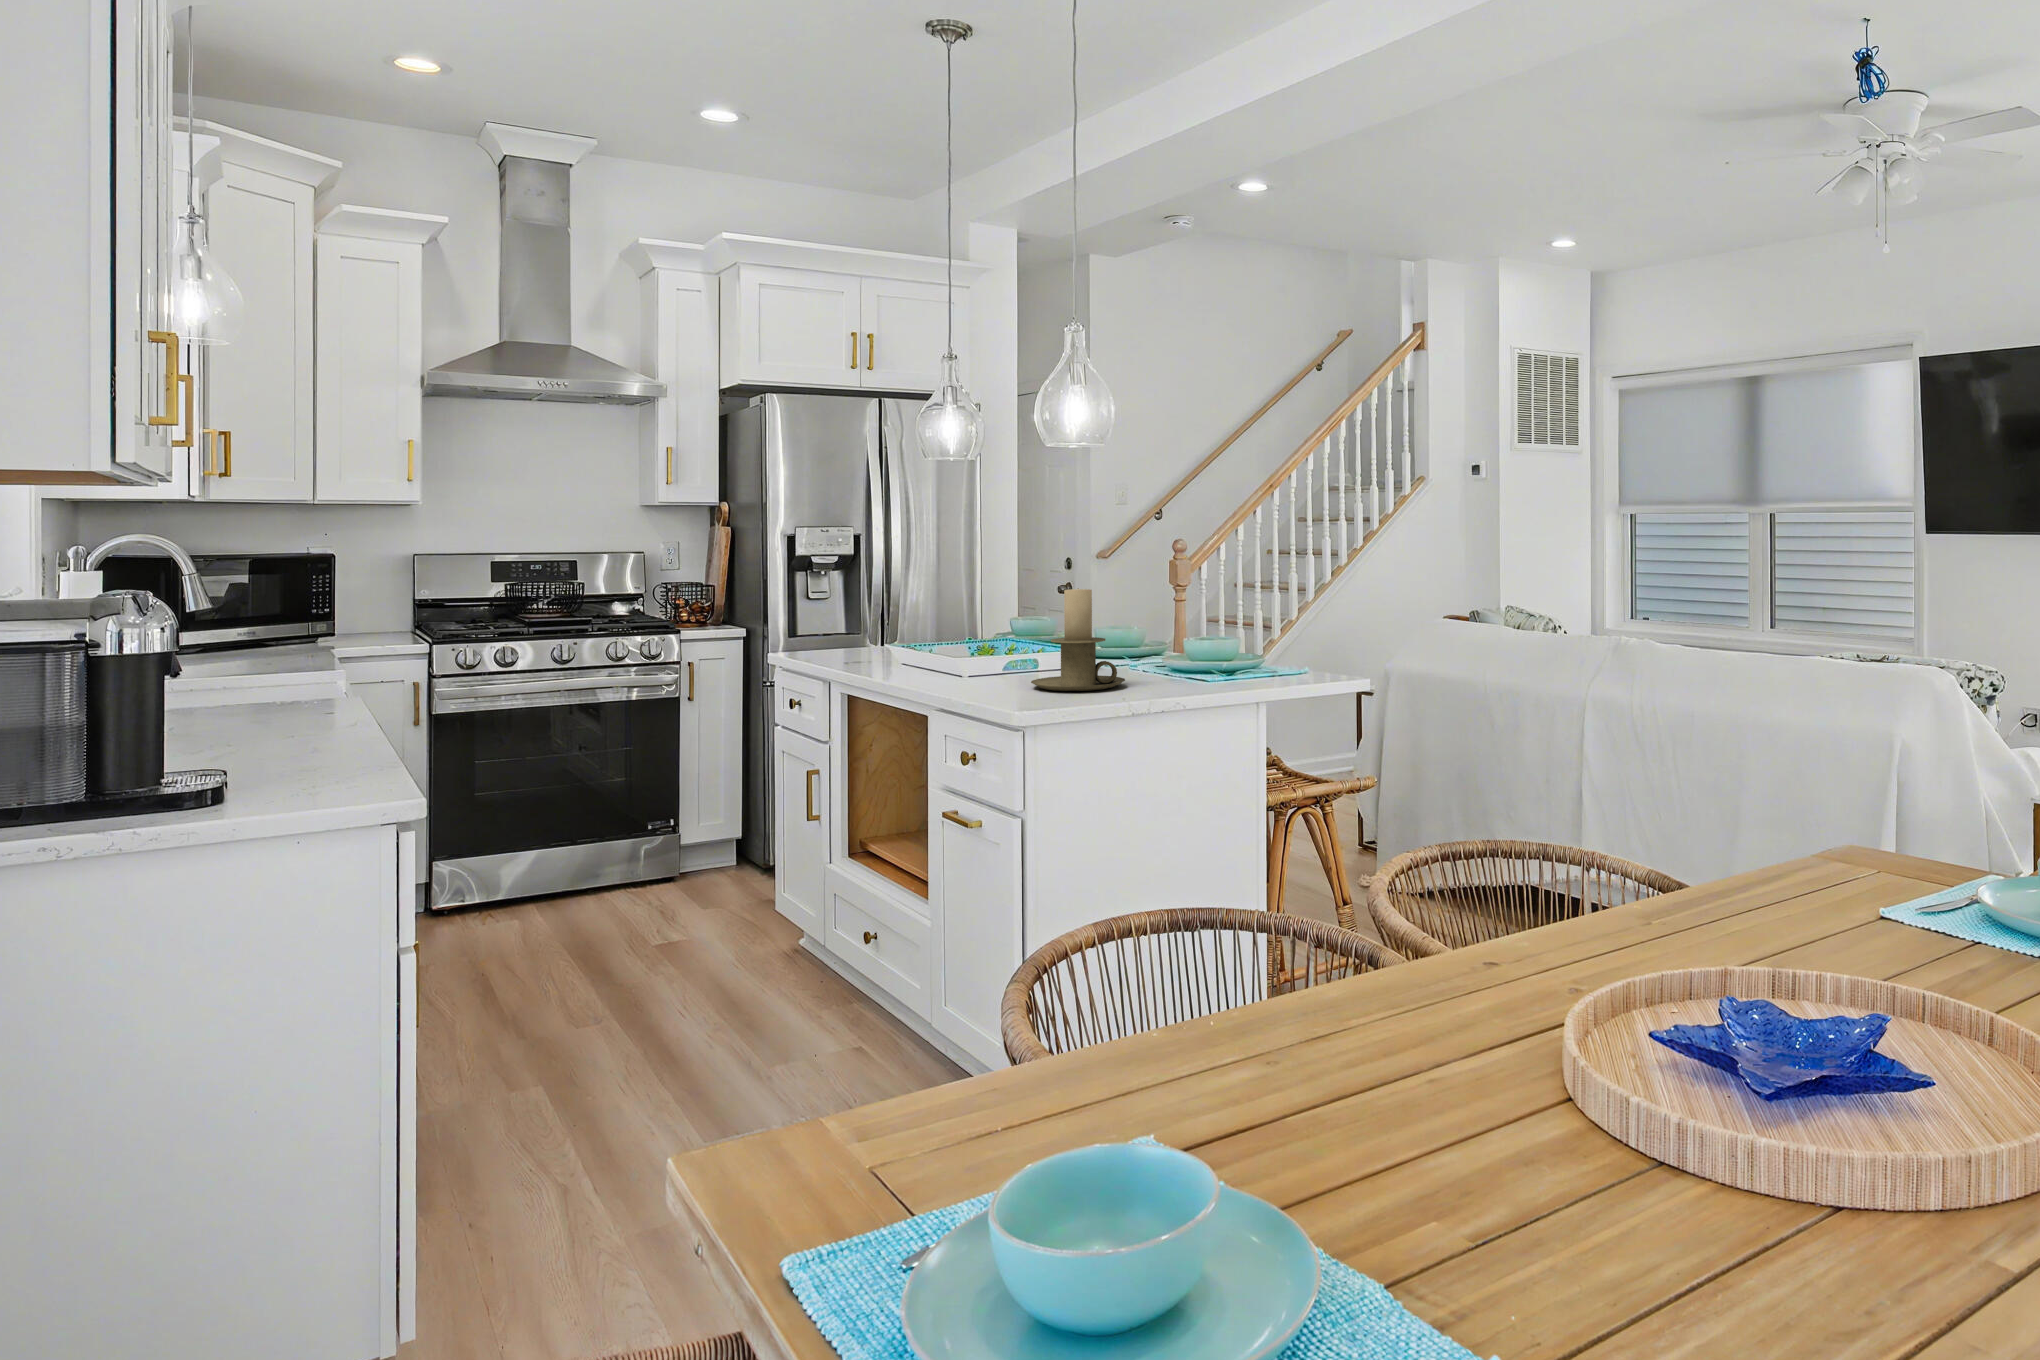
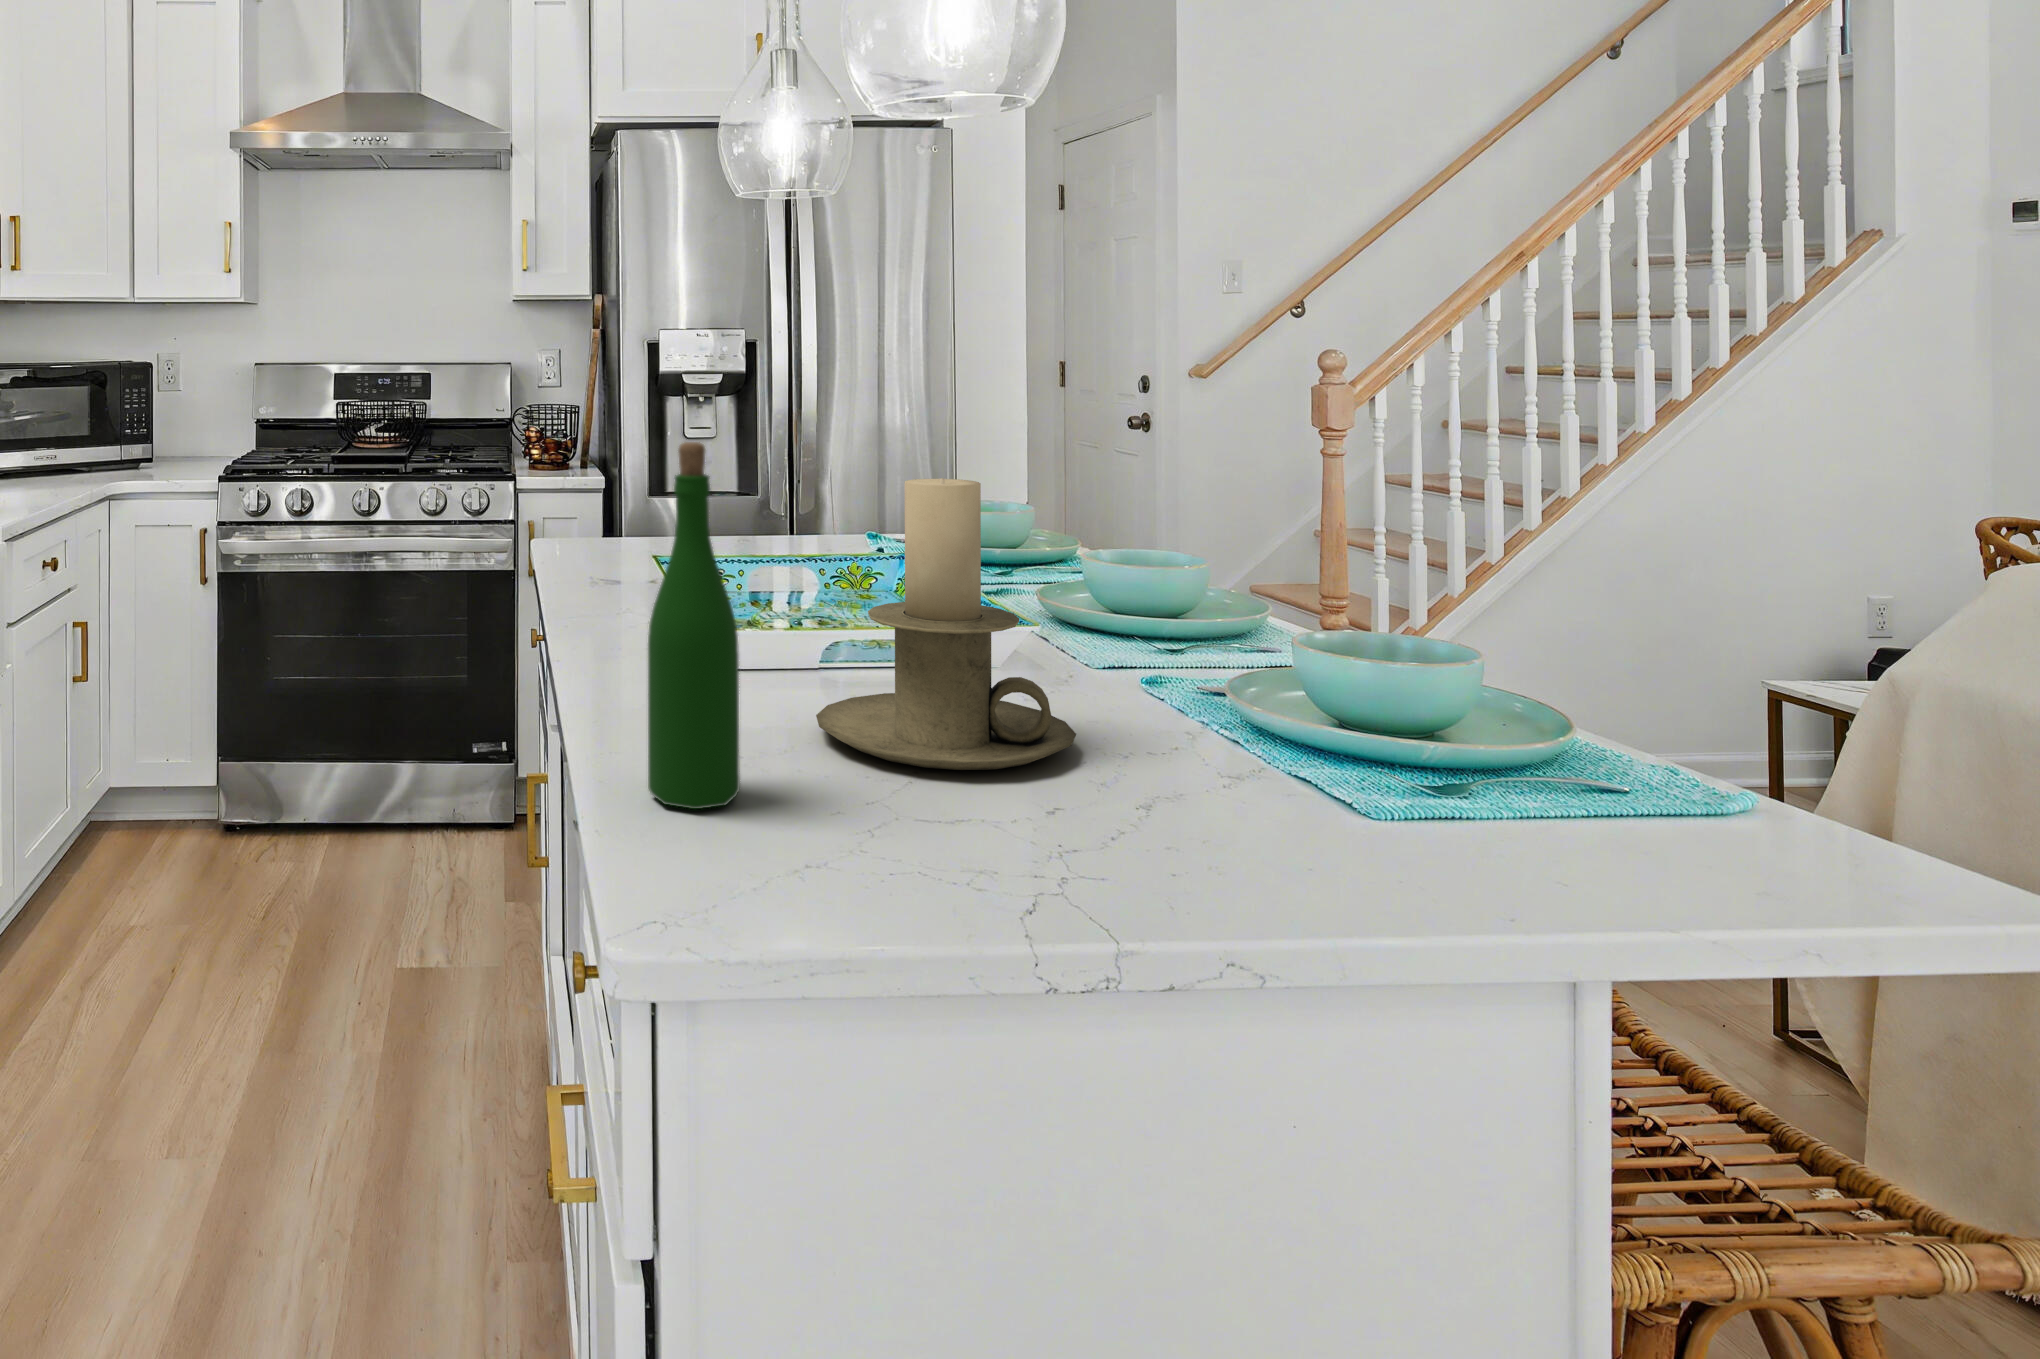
wine bottle: none [993,574,1025,704] -> present [648,442,740,809]

